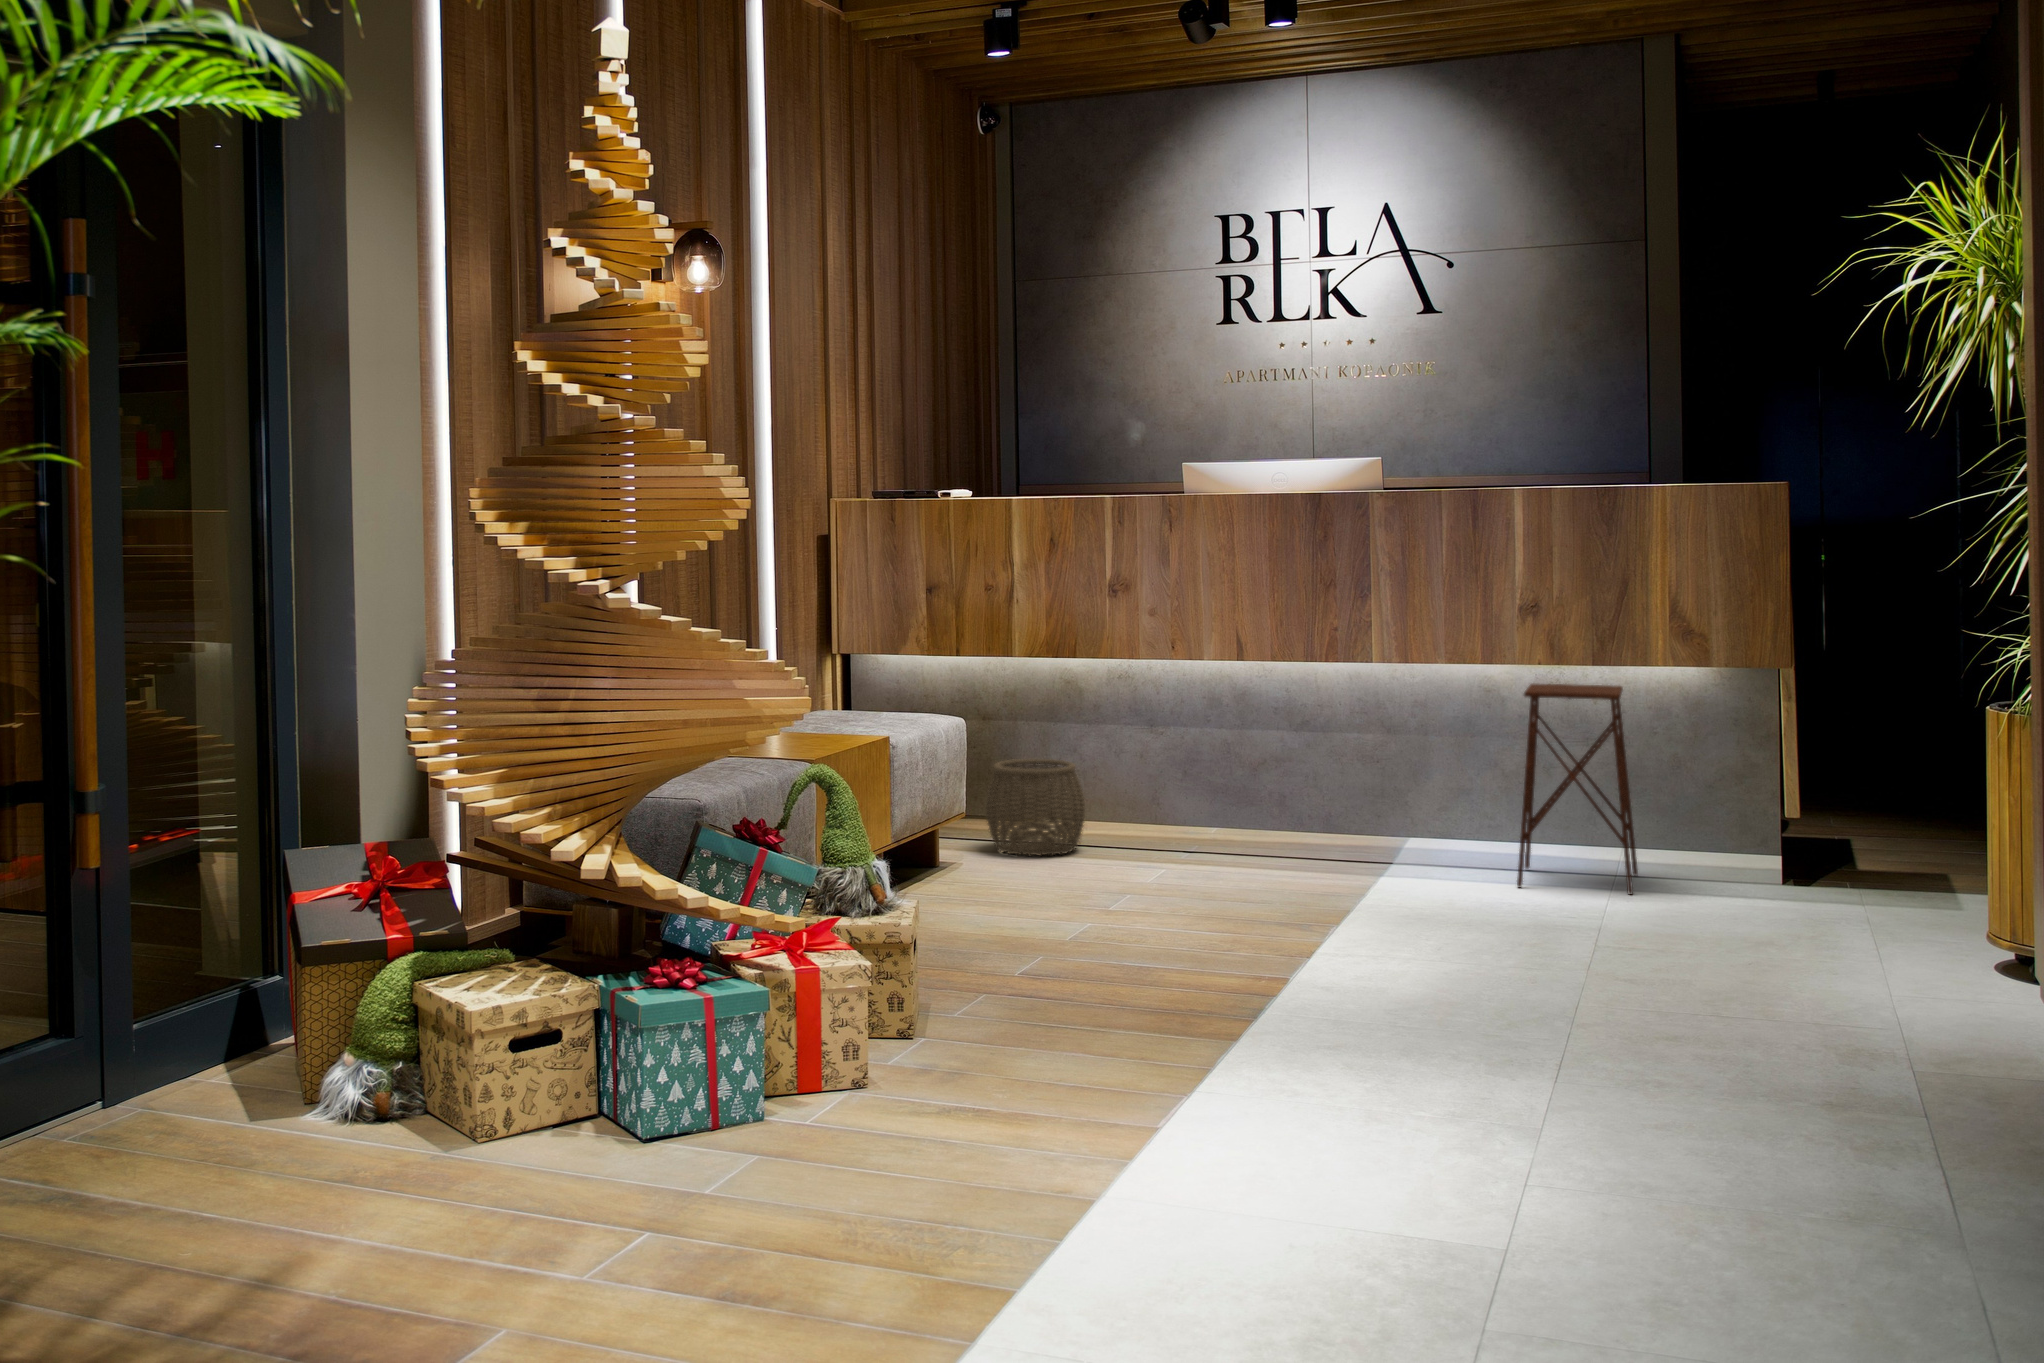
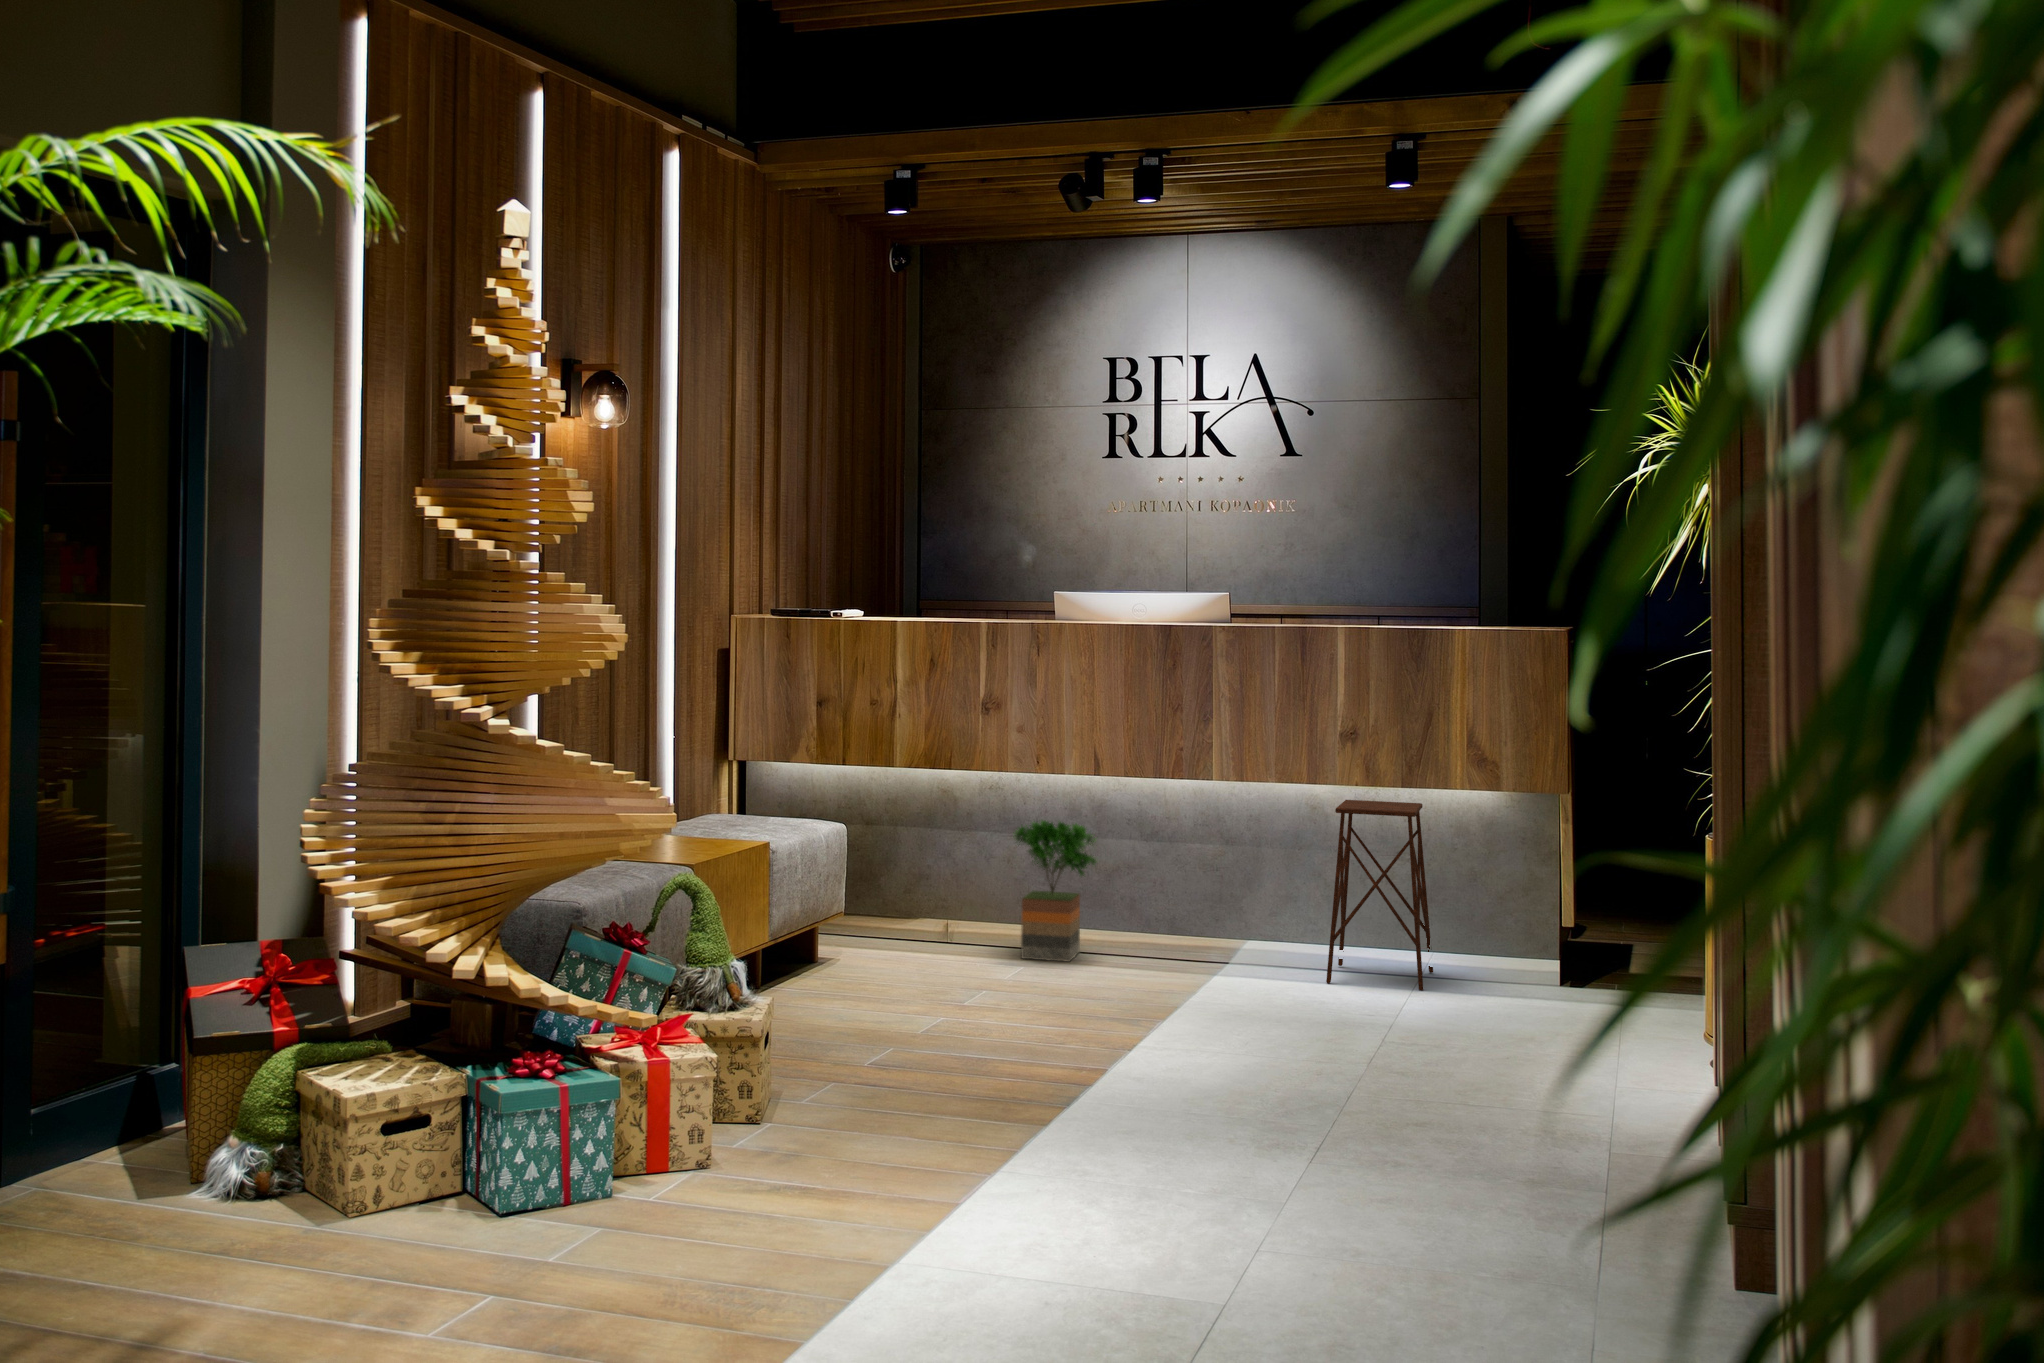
potted tree: none [1145,711,1248,866] -> present [1014,821,1097,962]
woven basket: present [986,759,1086,856] -> none [864,860,957,952]

